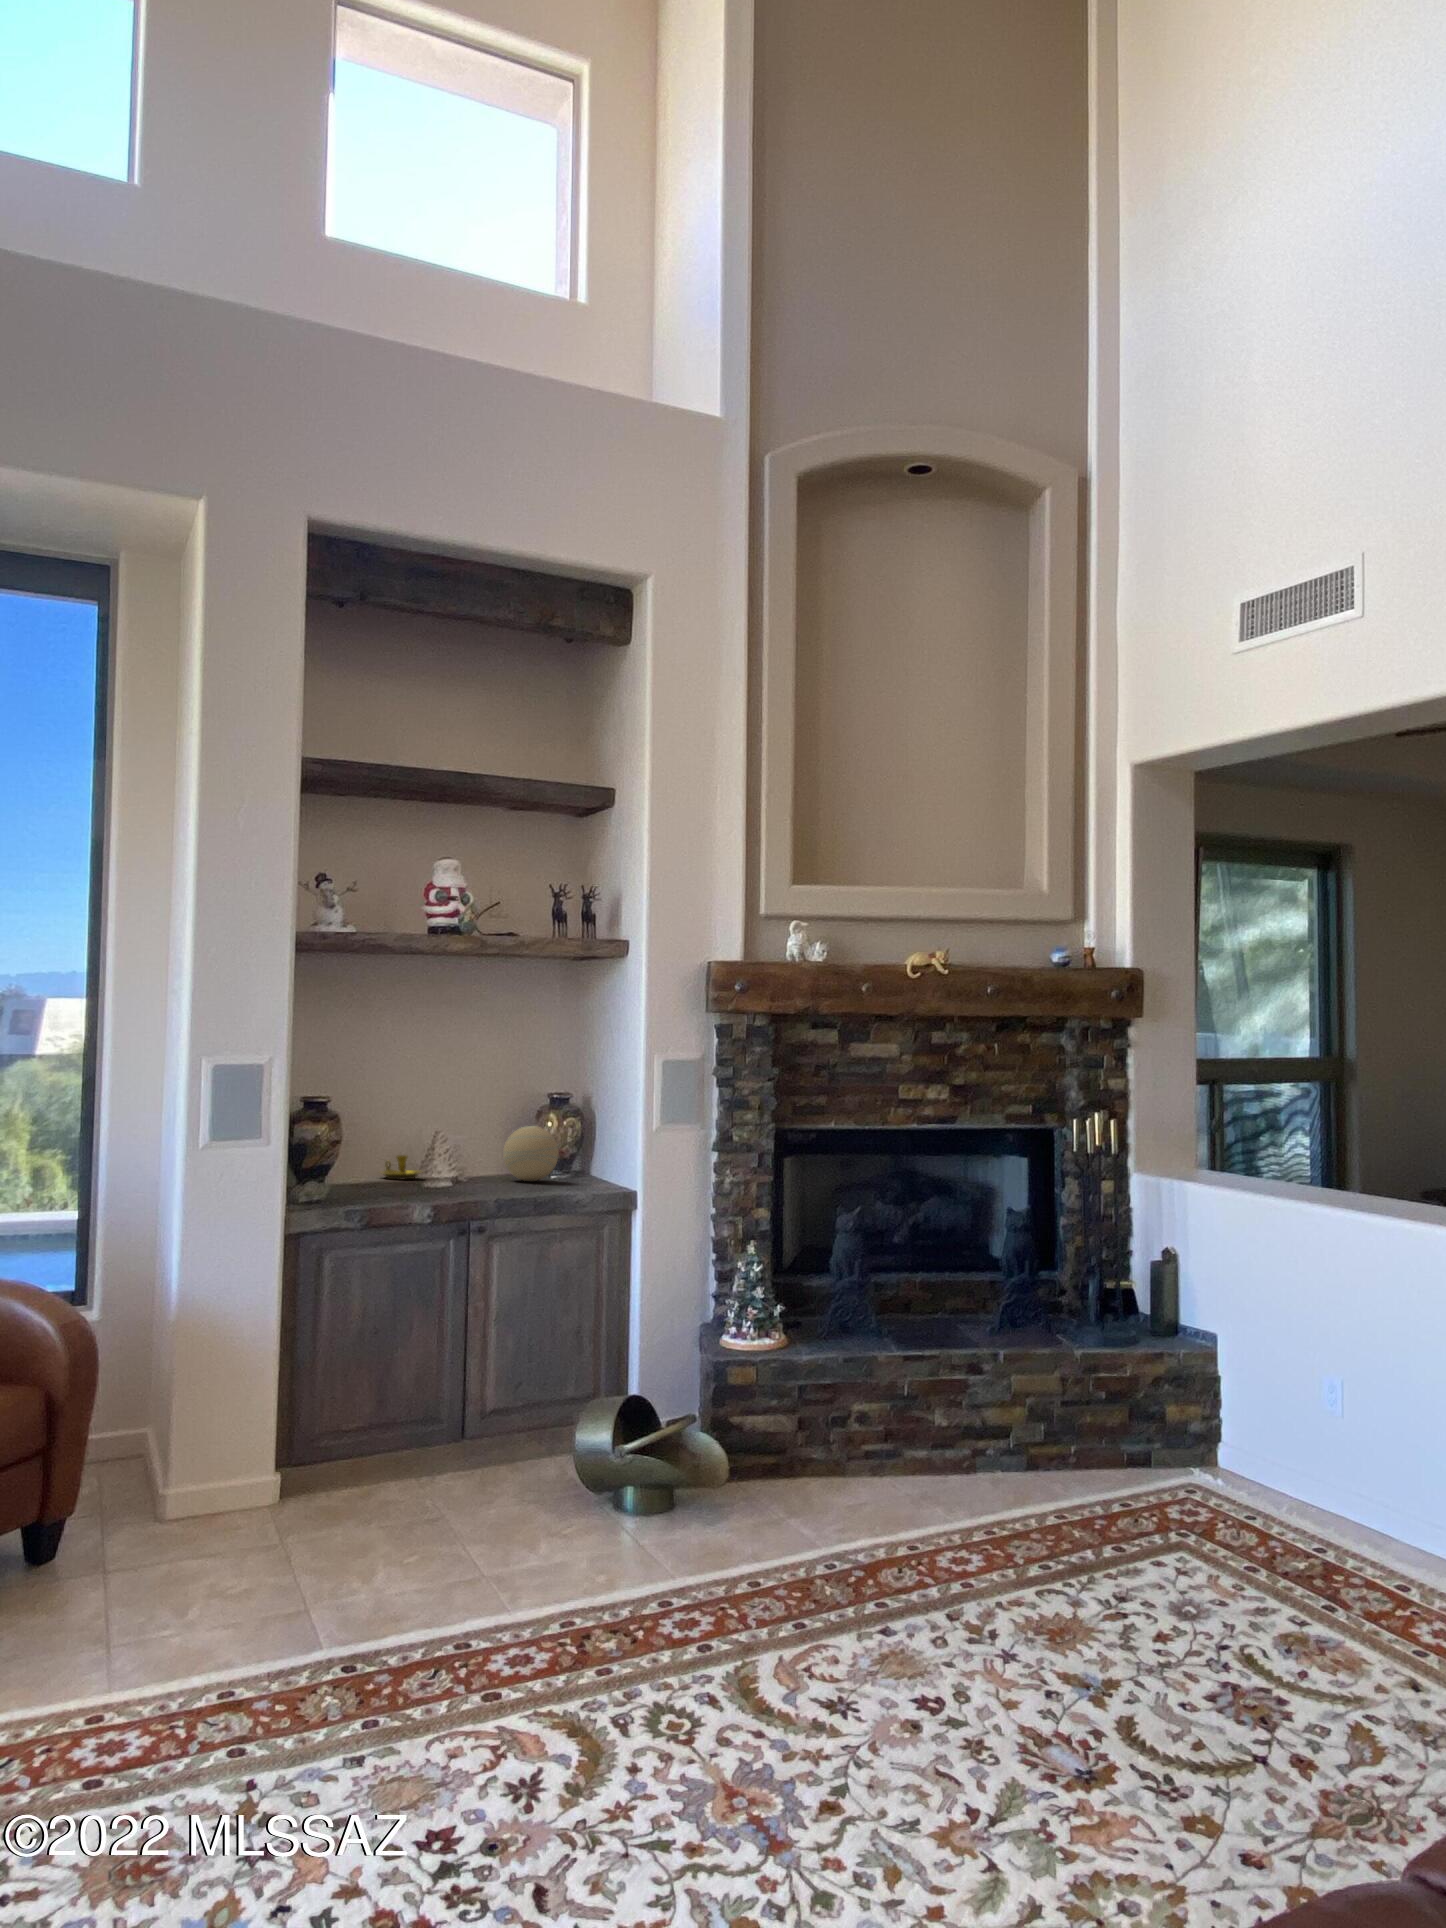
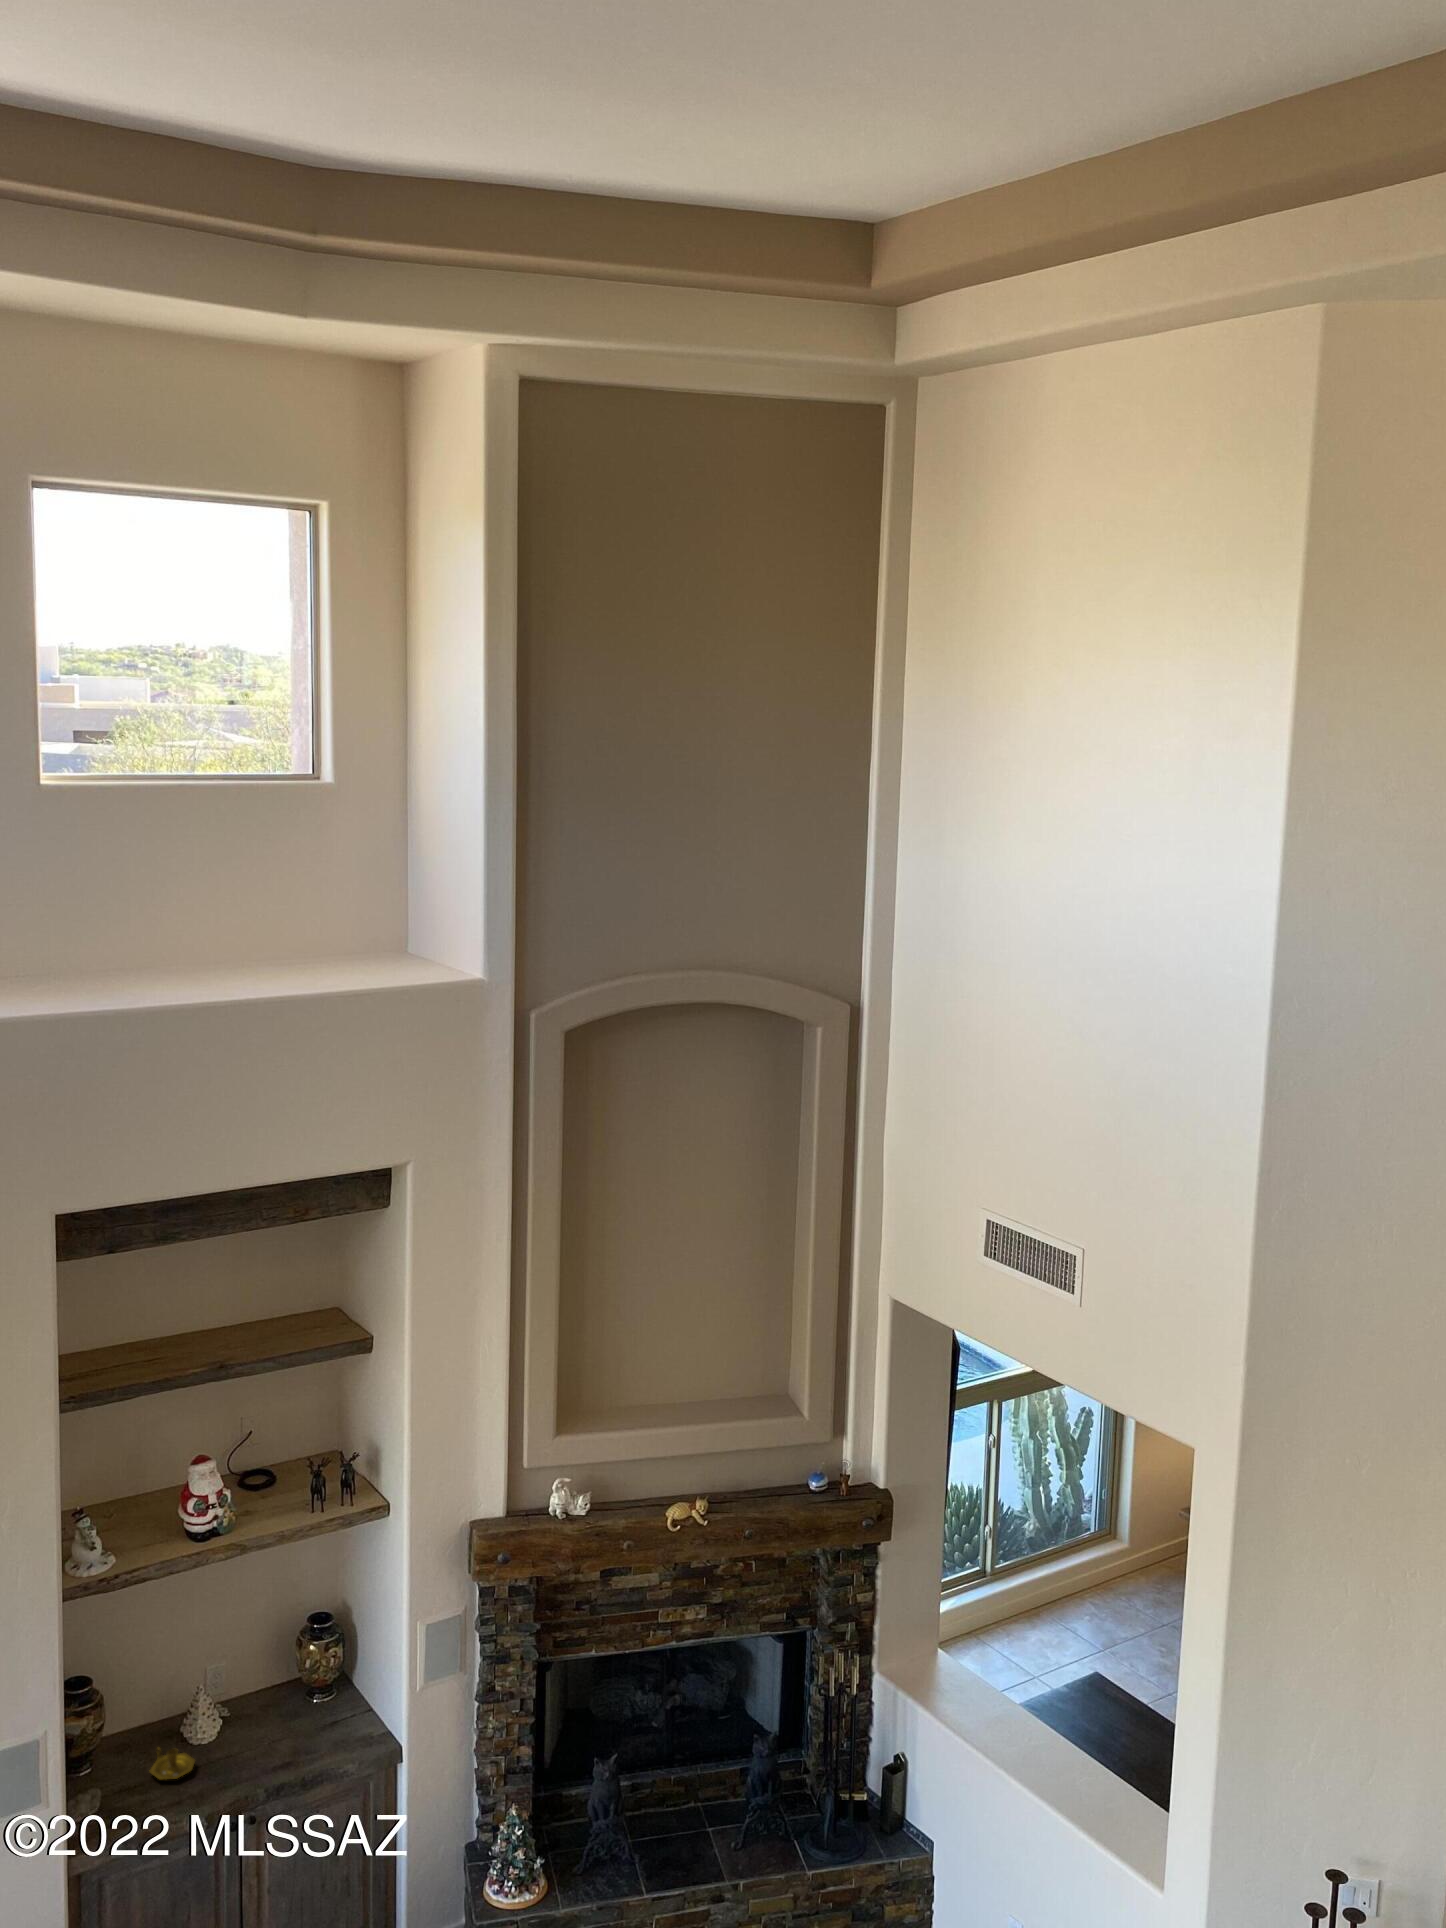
decorative orb: present [503,1126,559,1181] -> none [272,1688,327,1746]

